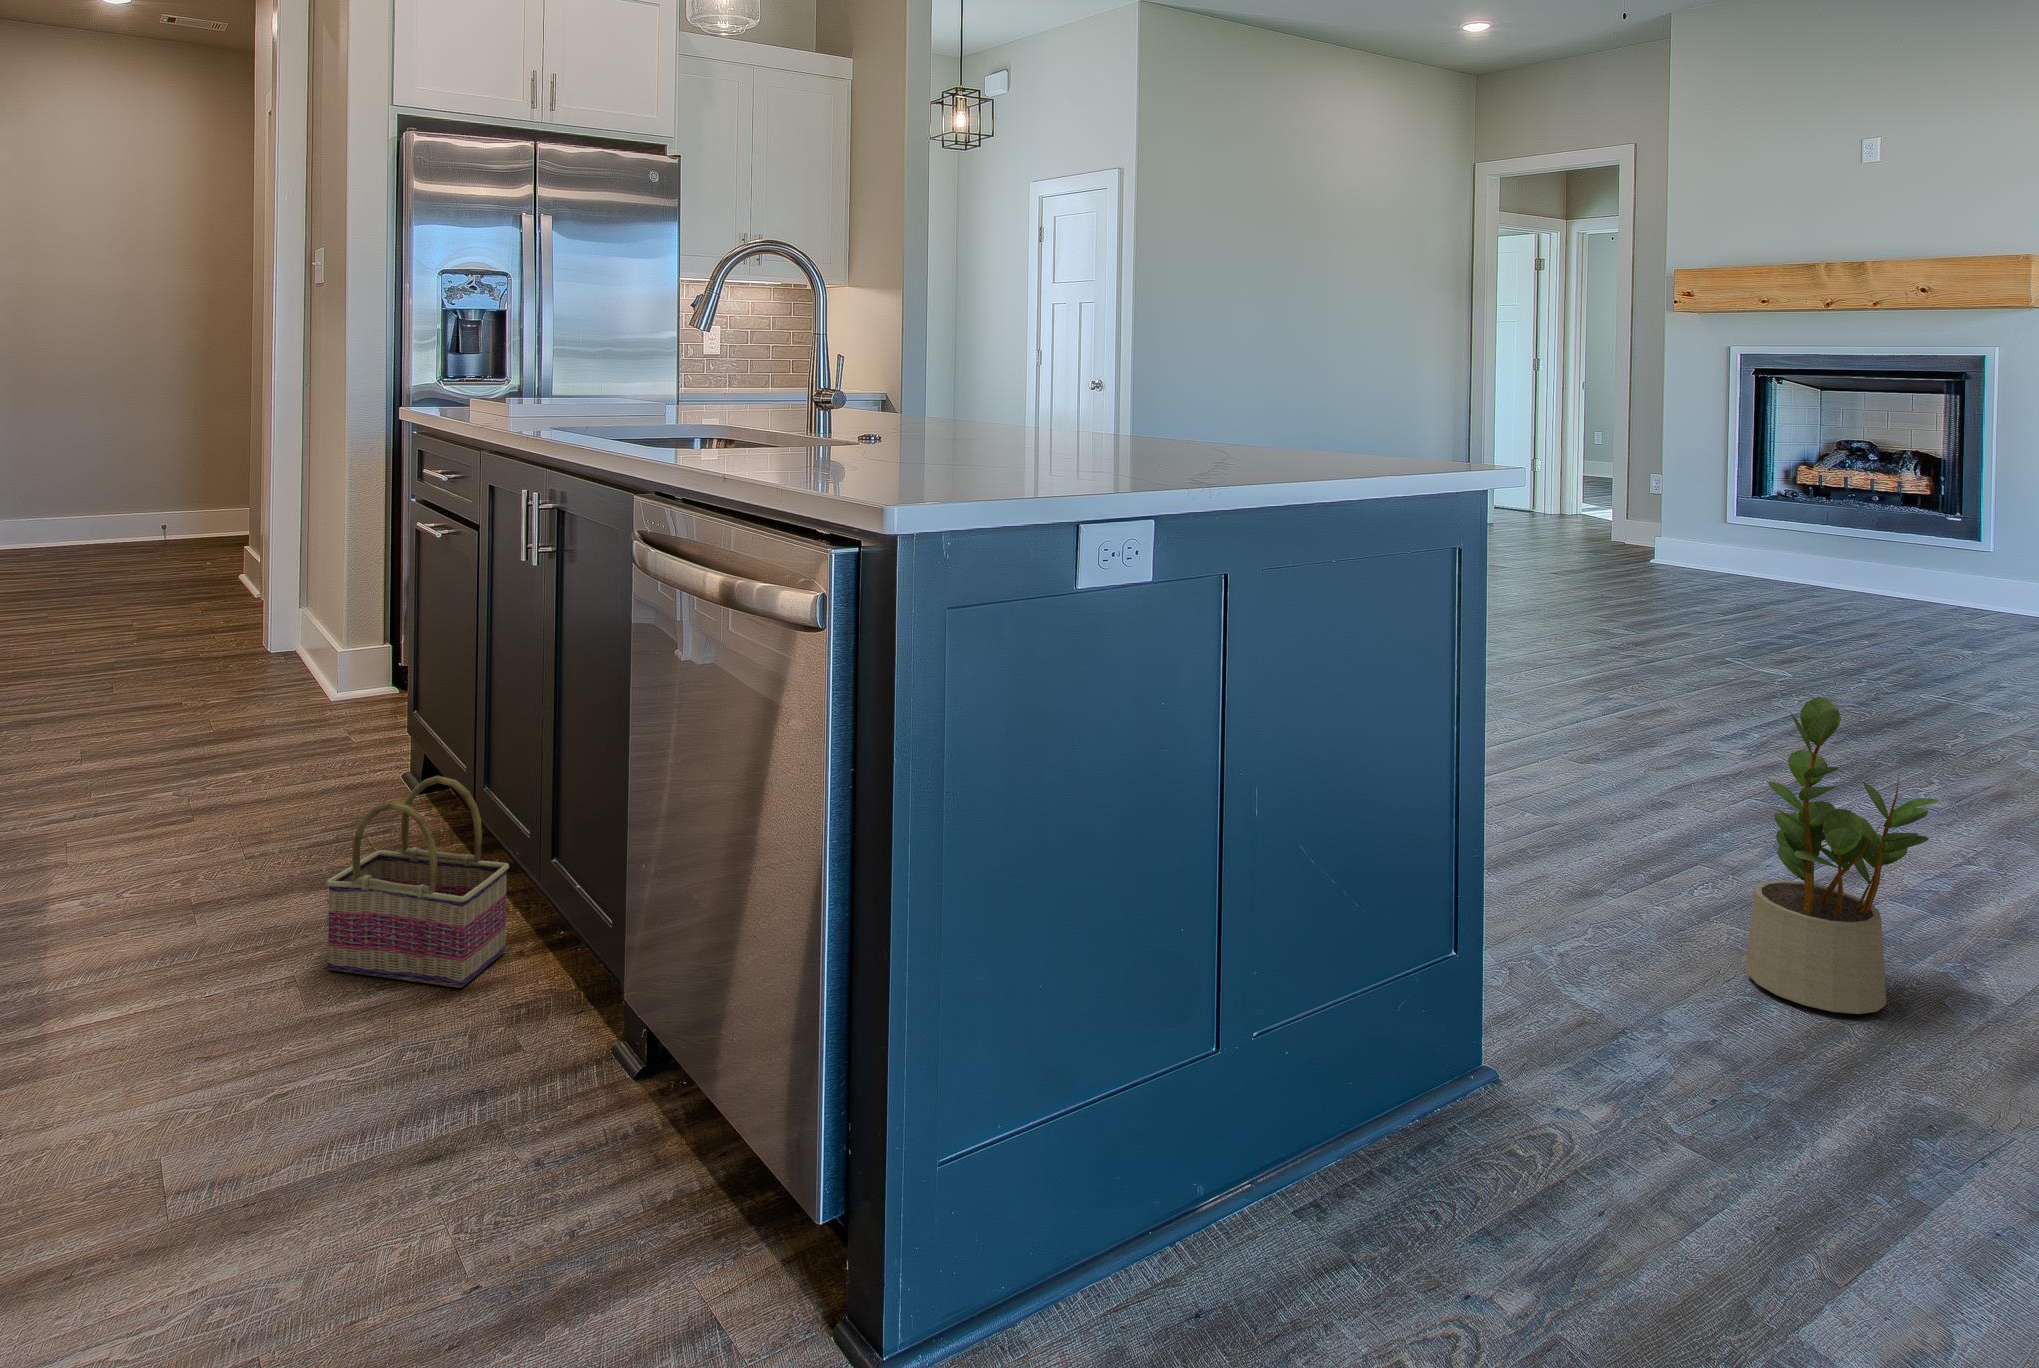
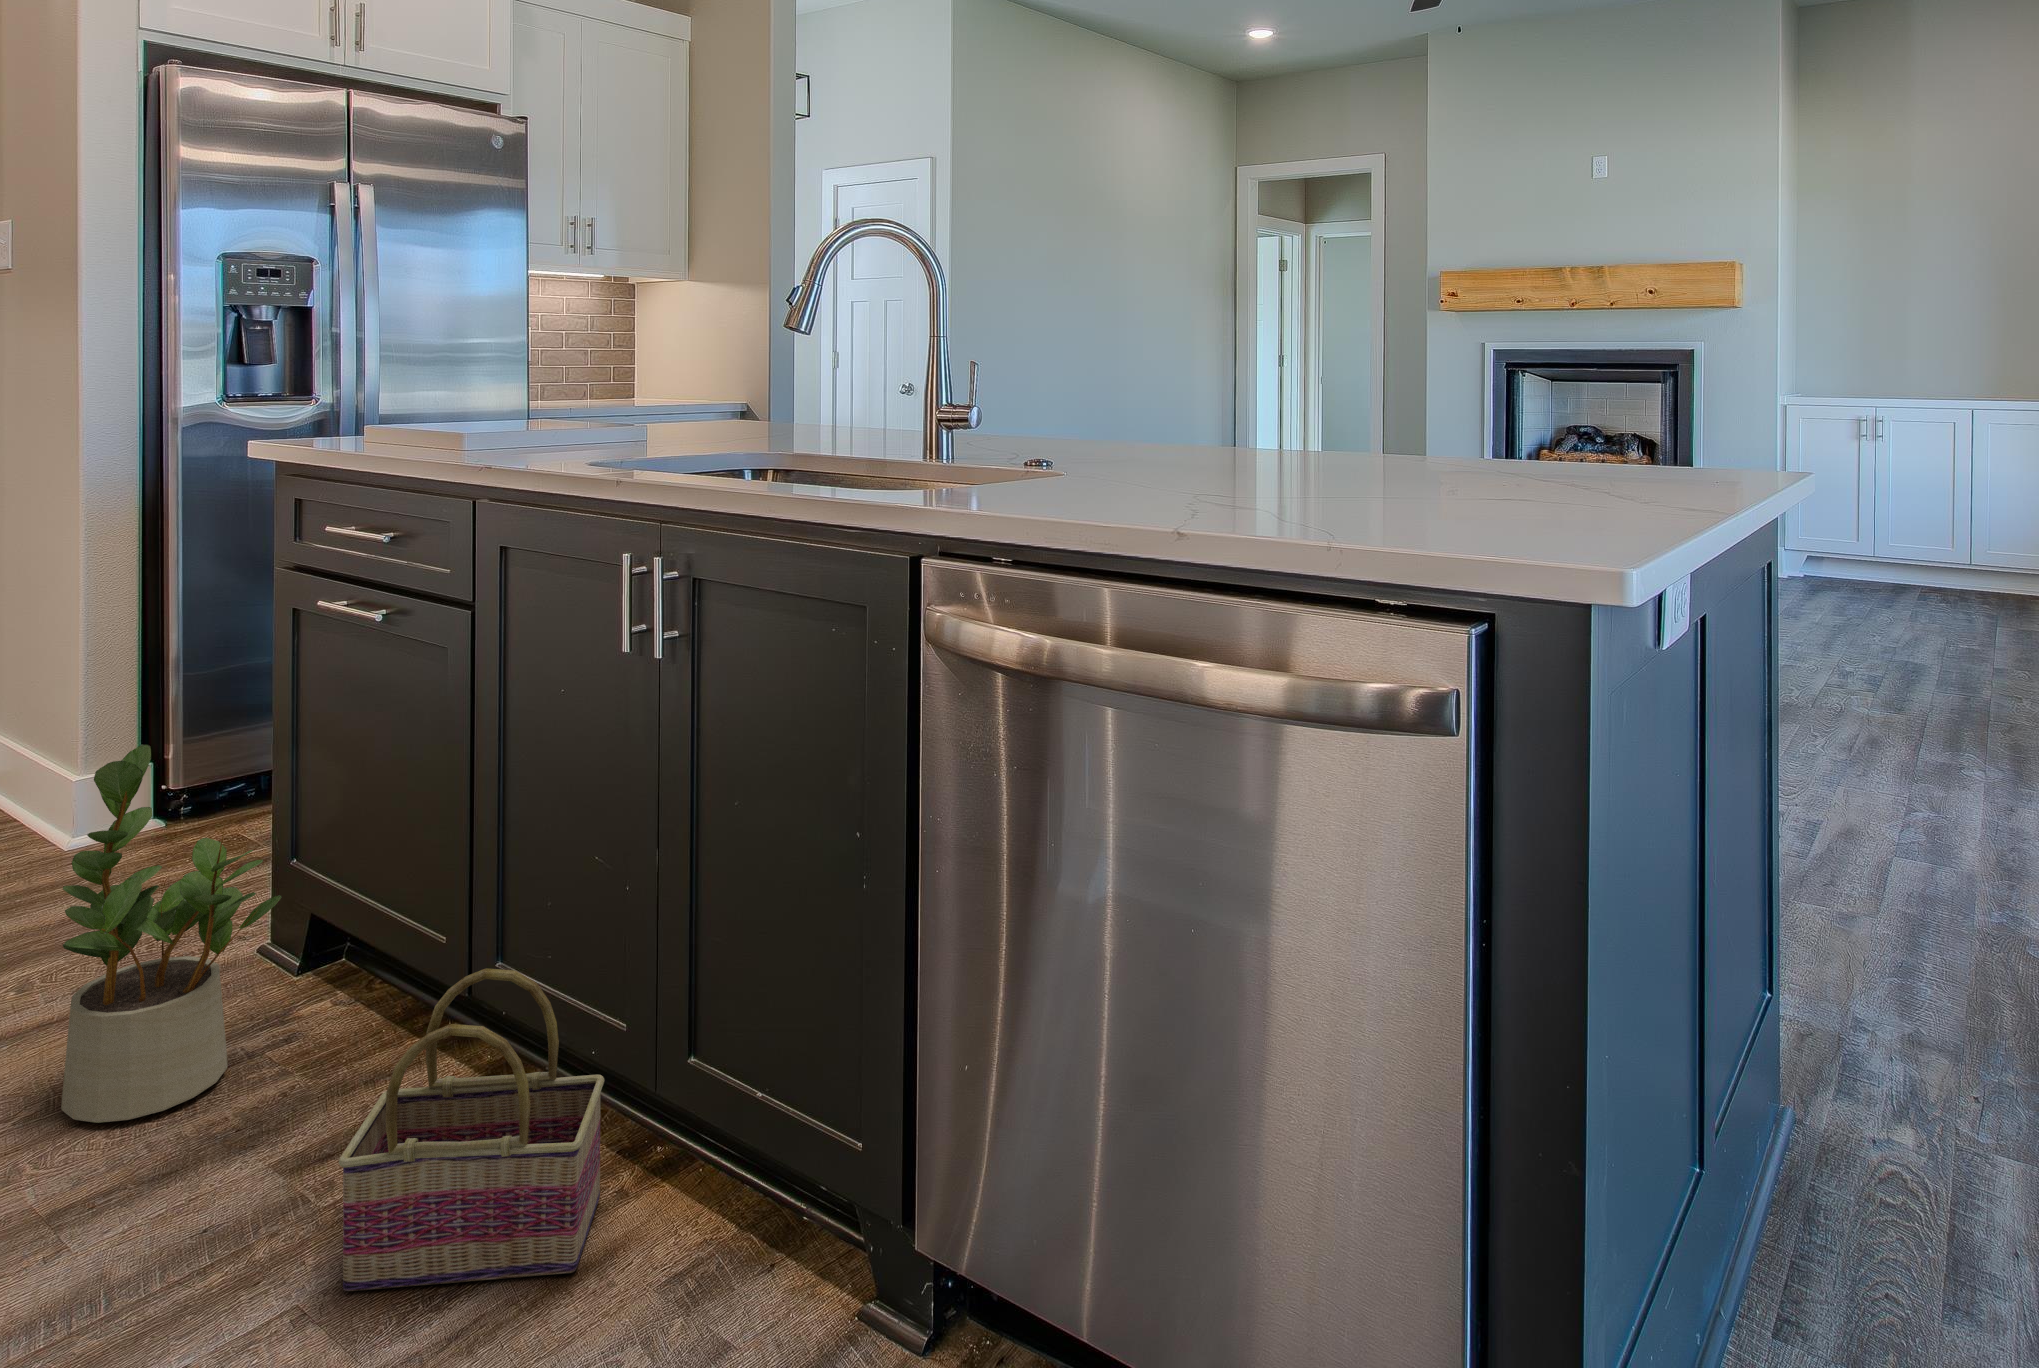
potted plant: present [1746,697,1939,1014] -> present [61,745,282,1123]

